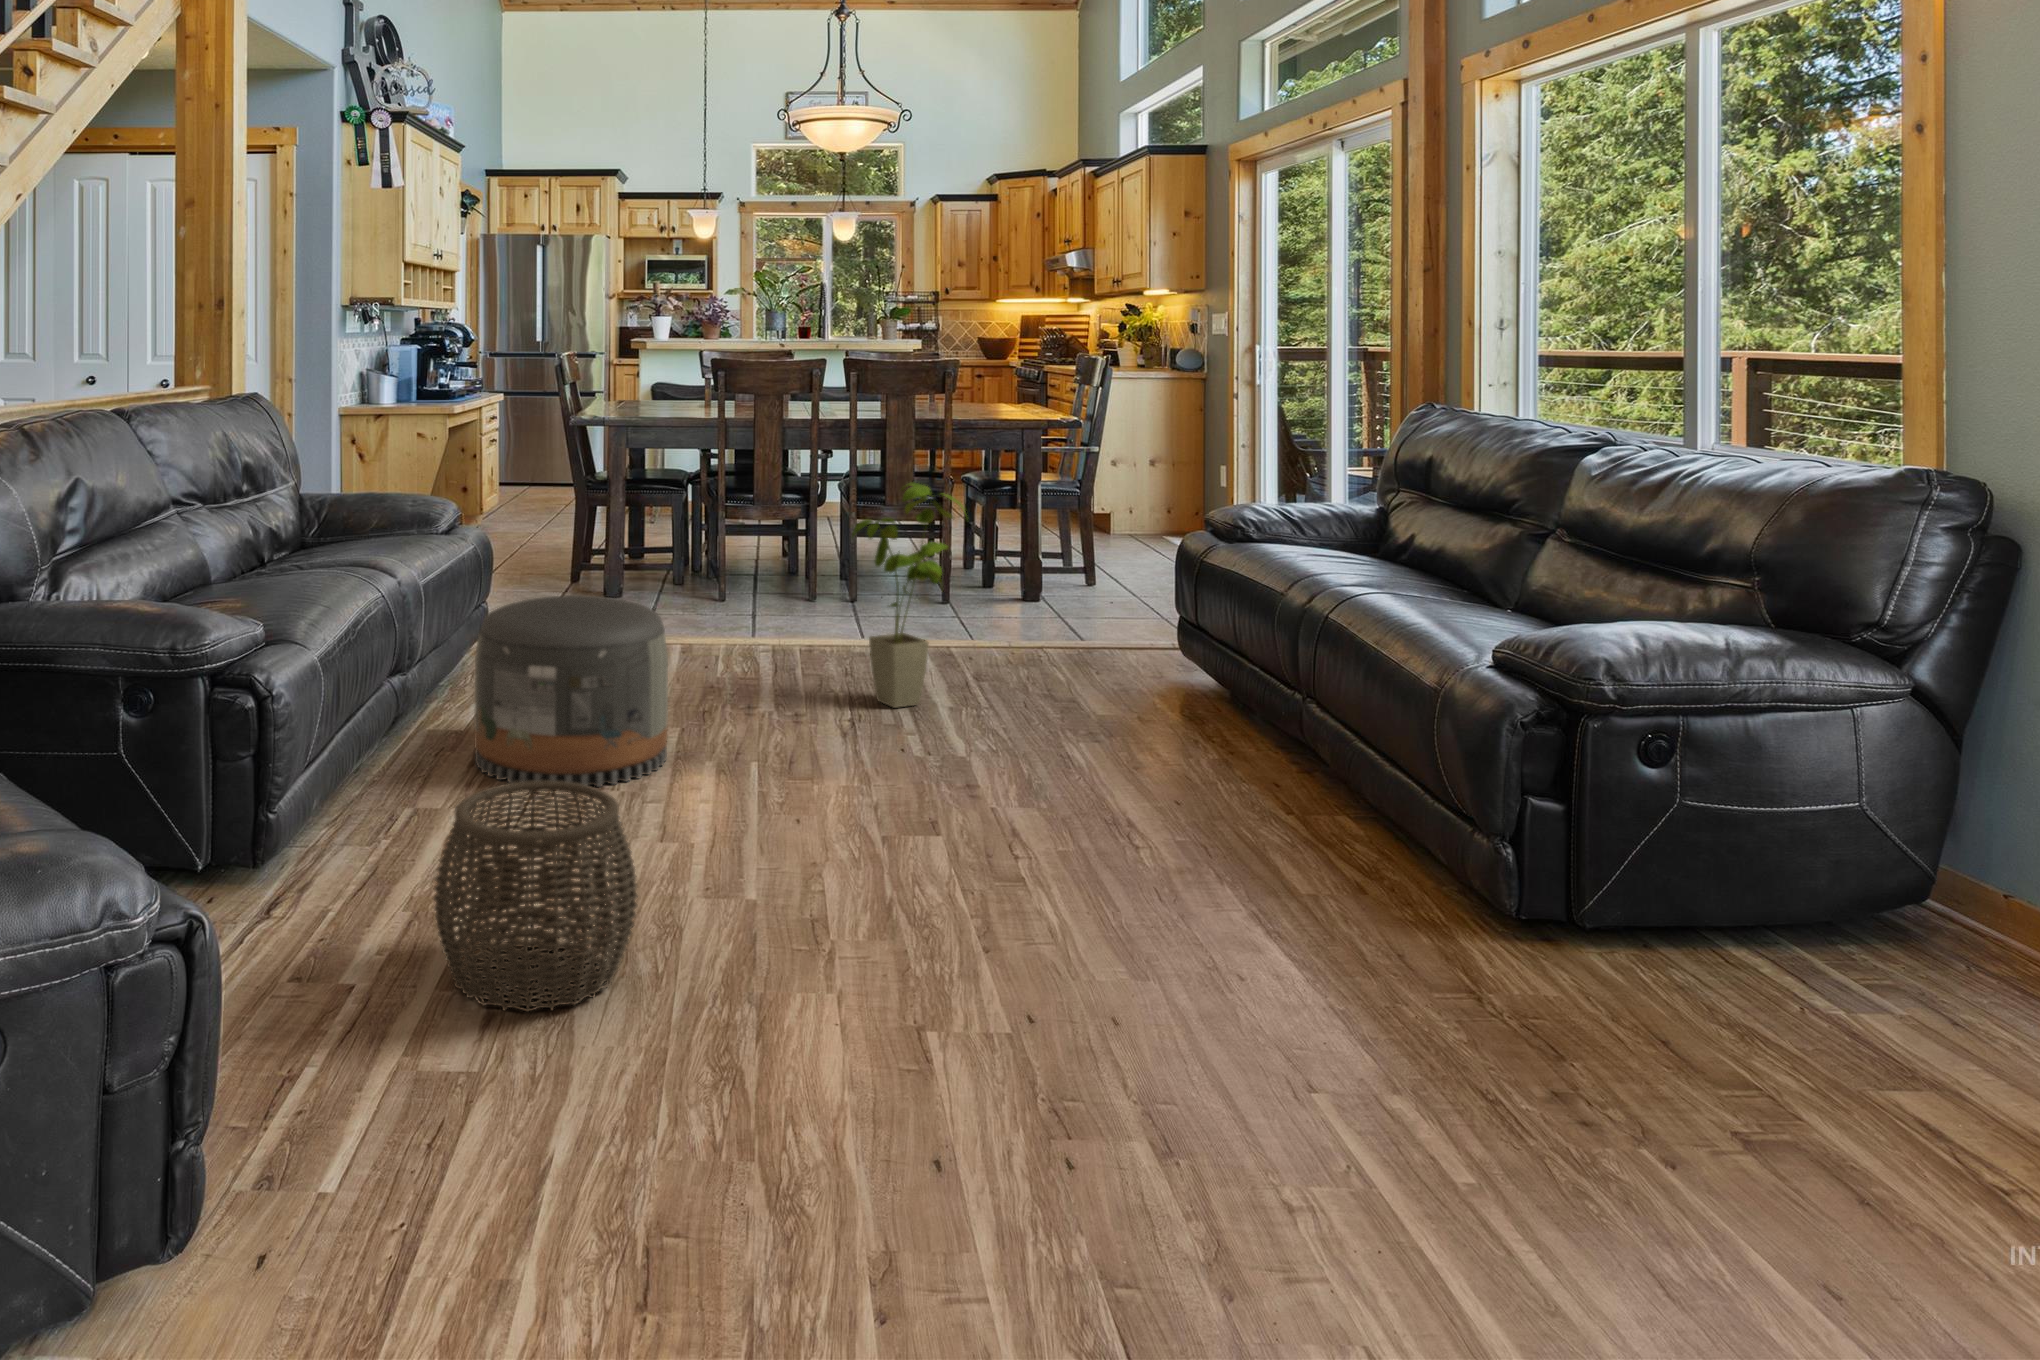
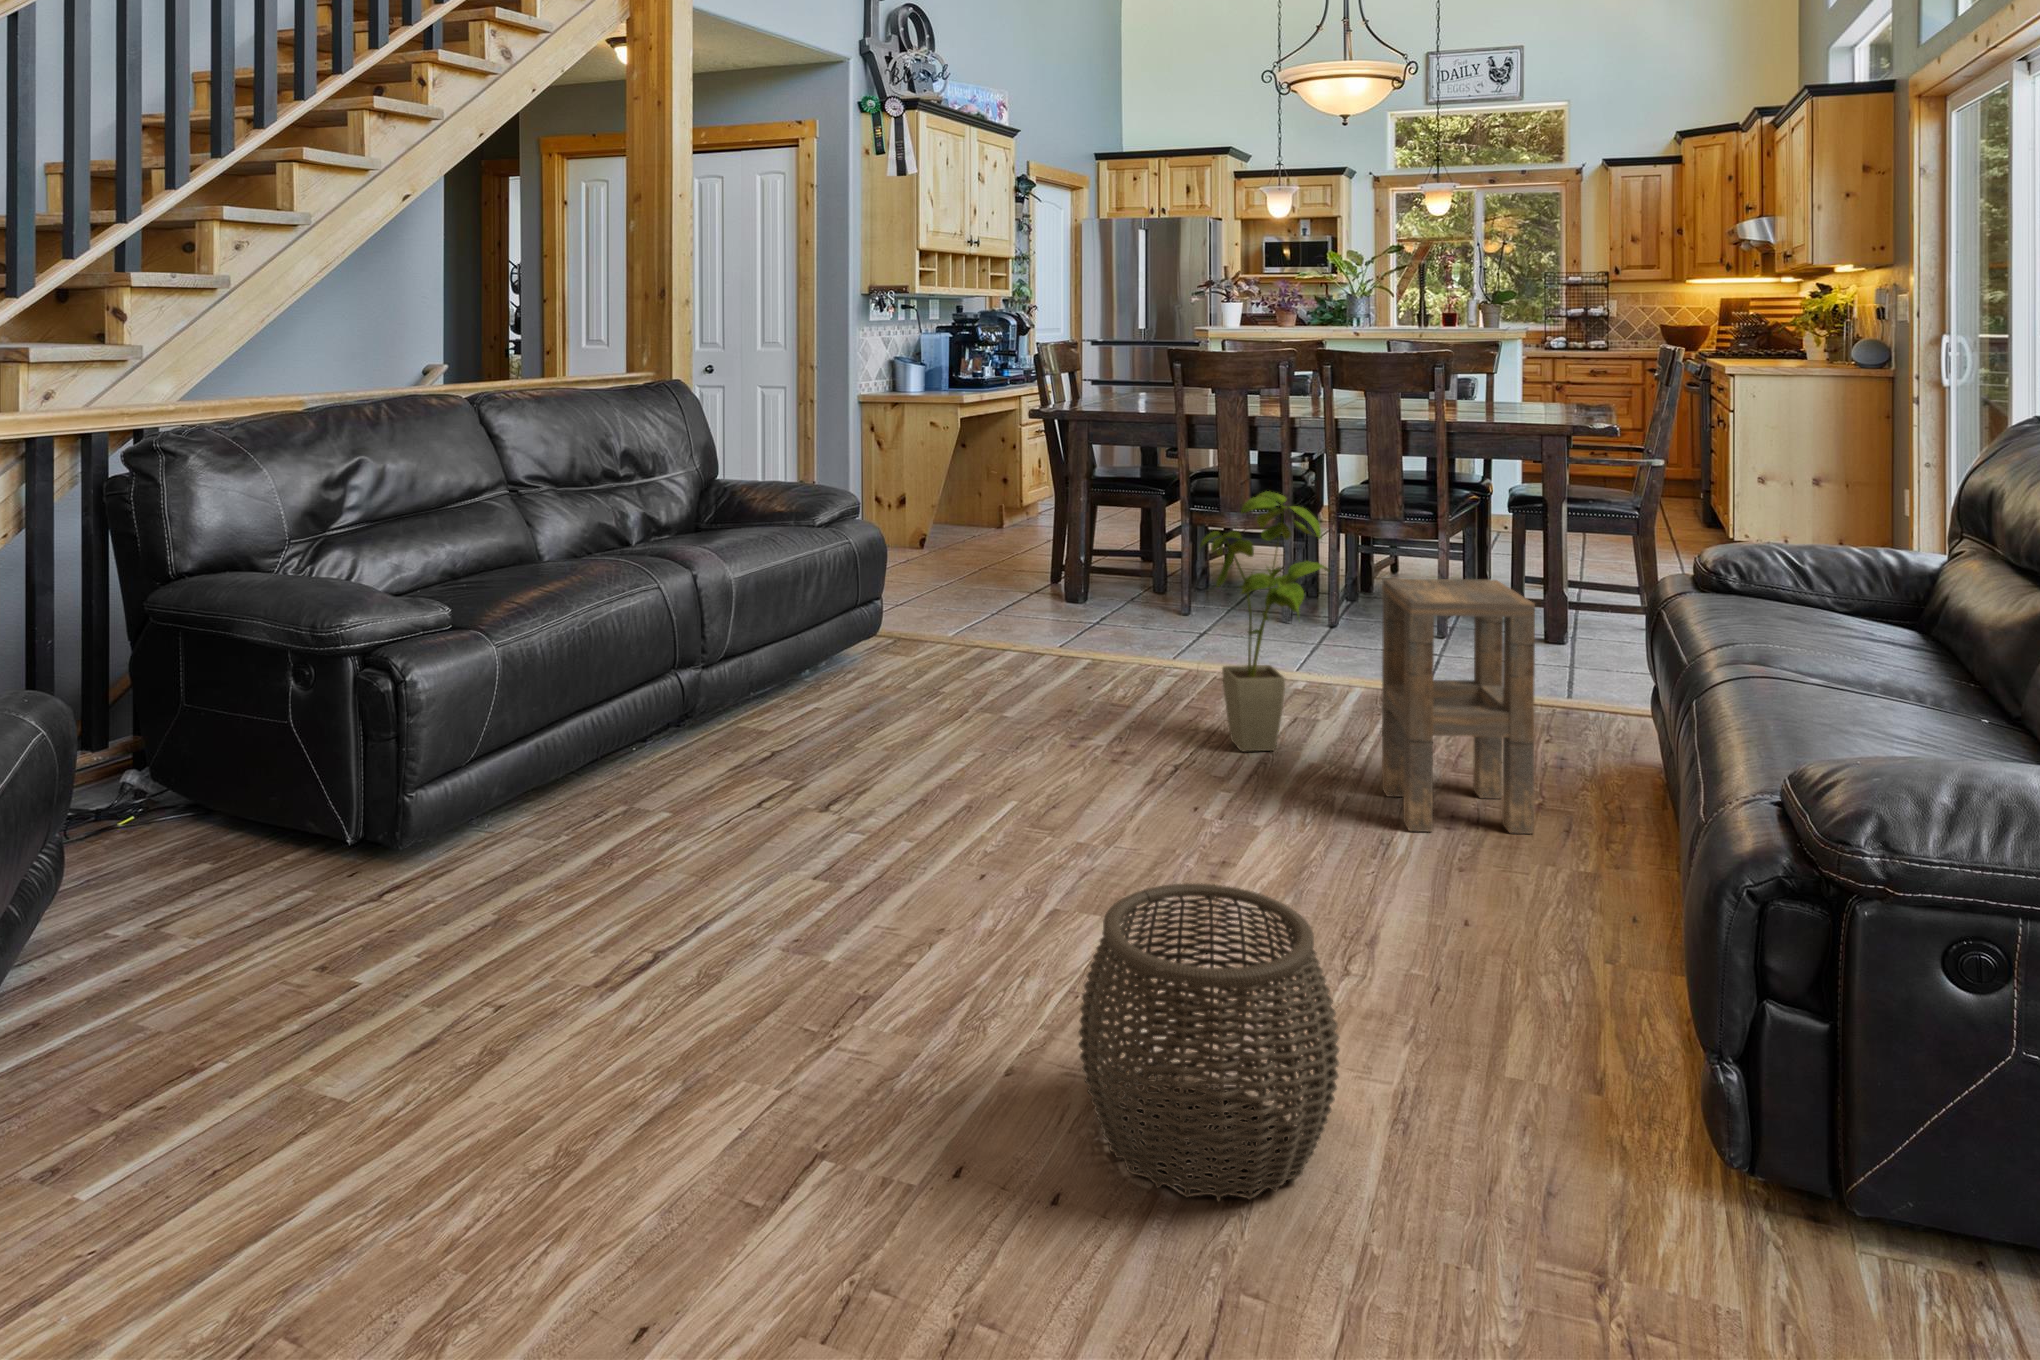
side table: none [1028,546,1165,751] -> present [1382,579,1535,834]
pouf: present [474,595,668,787] -> none [732,598,937,807]
woven basket: present [434,781,638,1013] -> present [1079,883,1339,1201]

